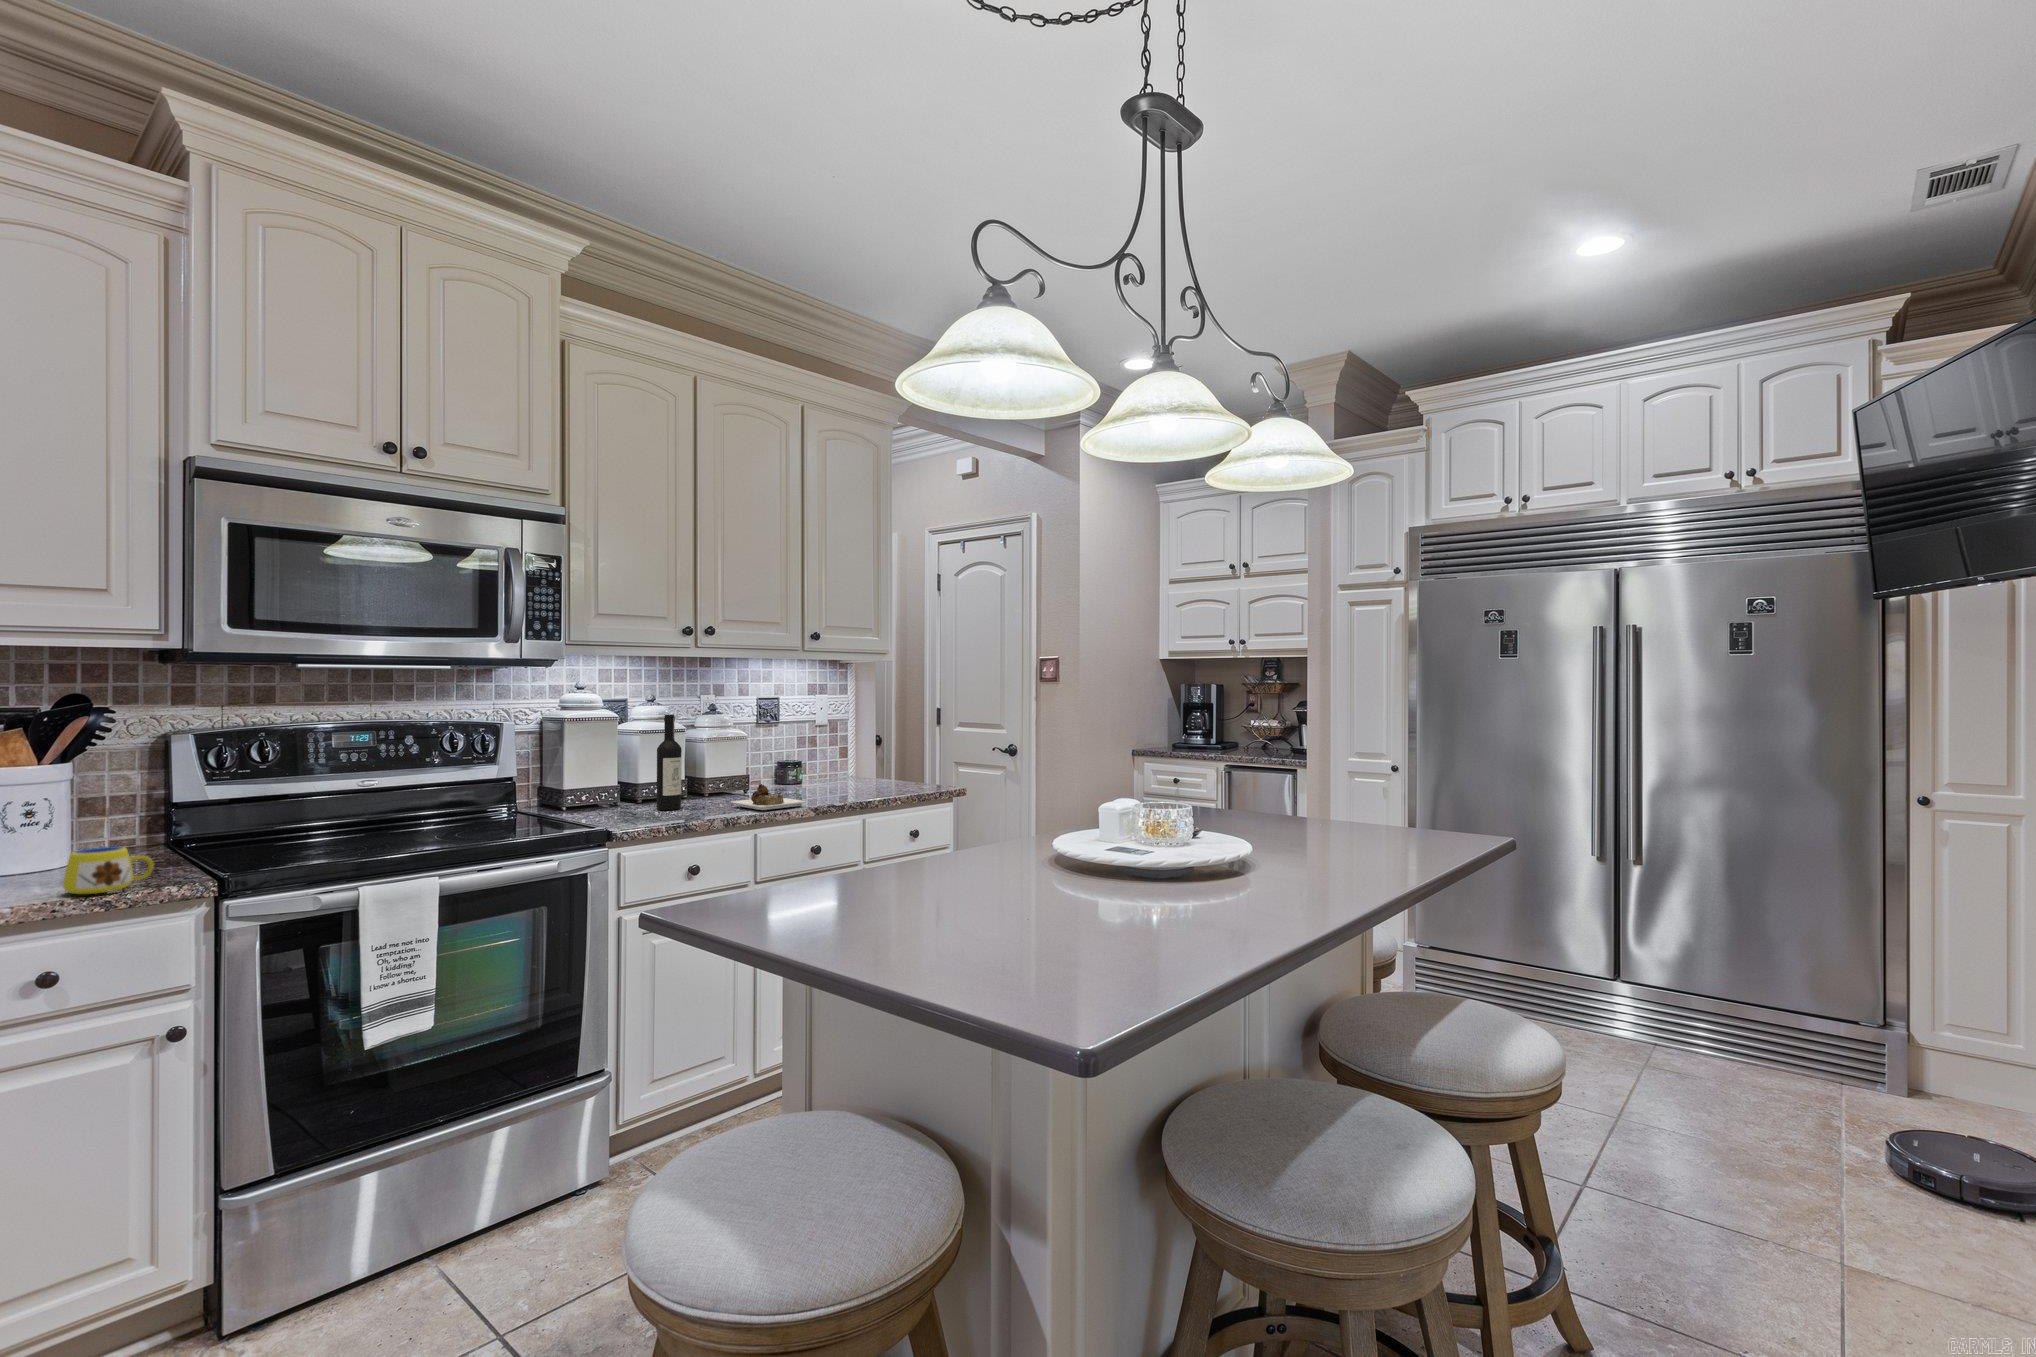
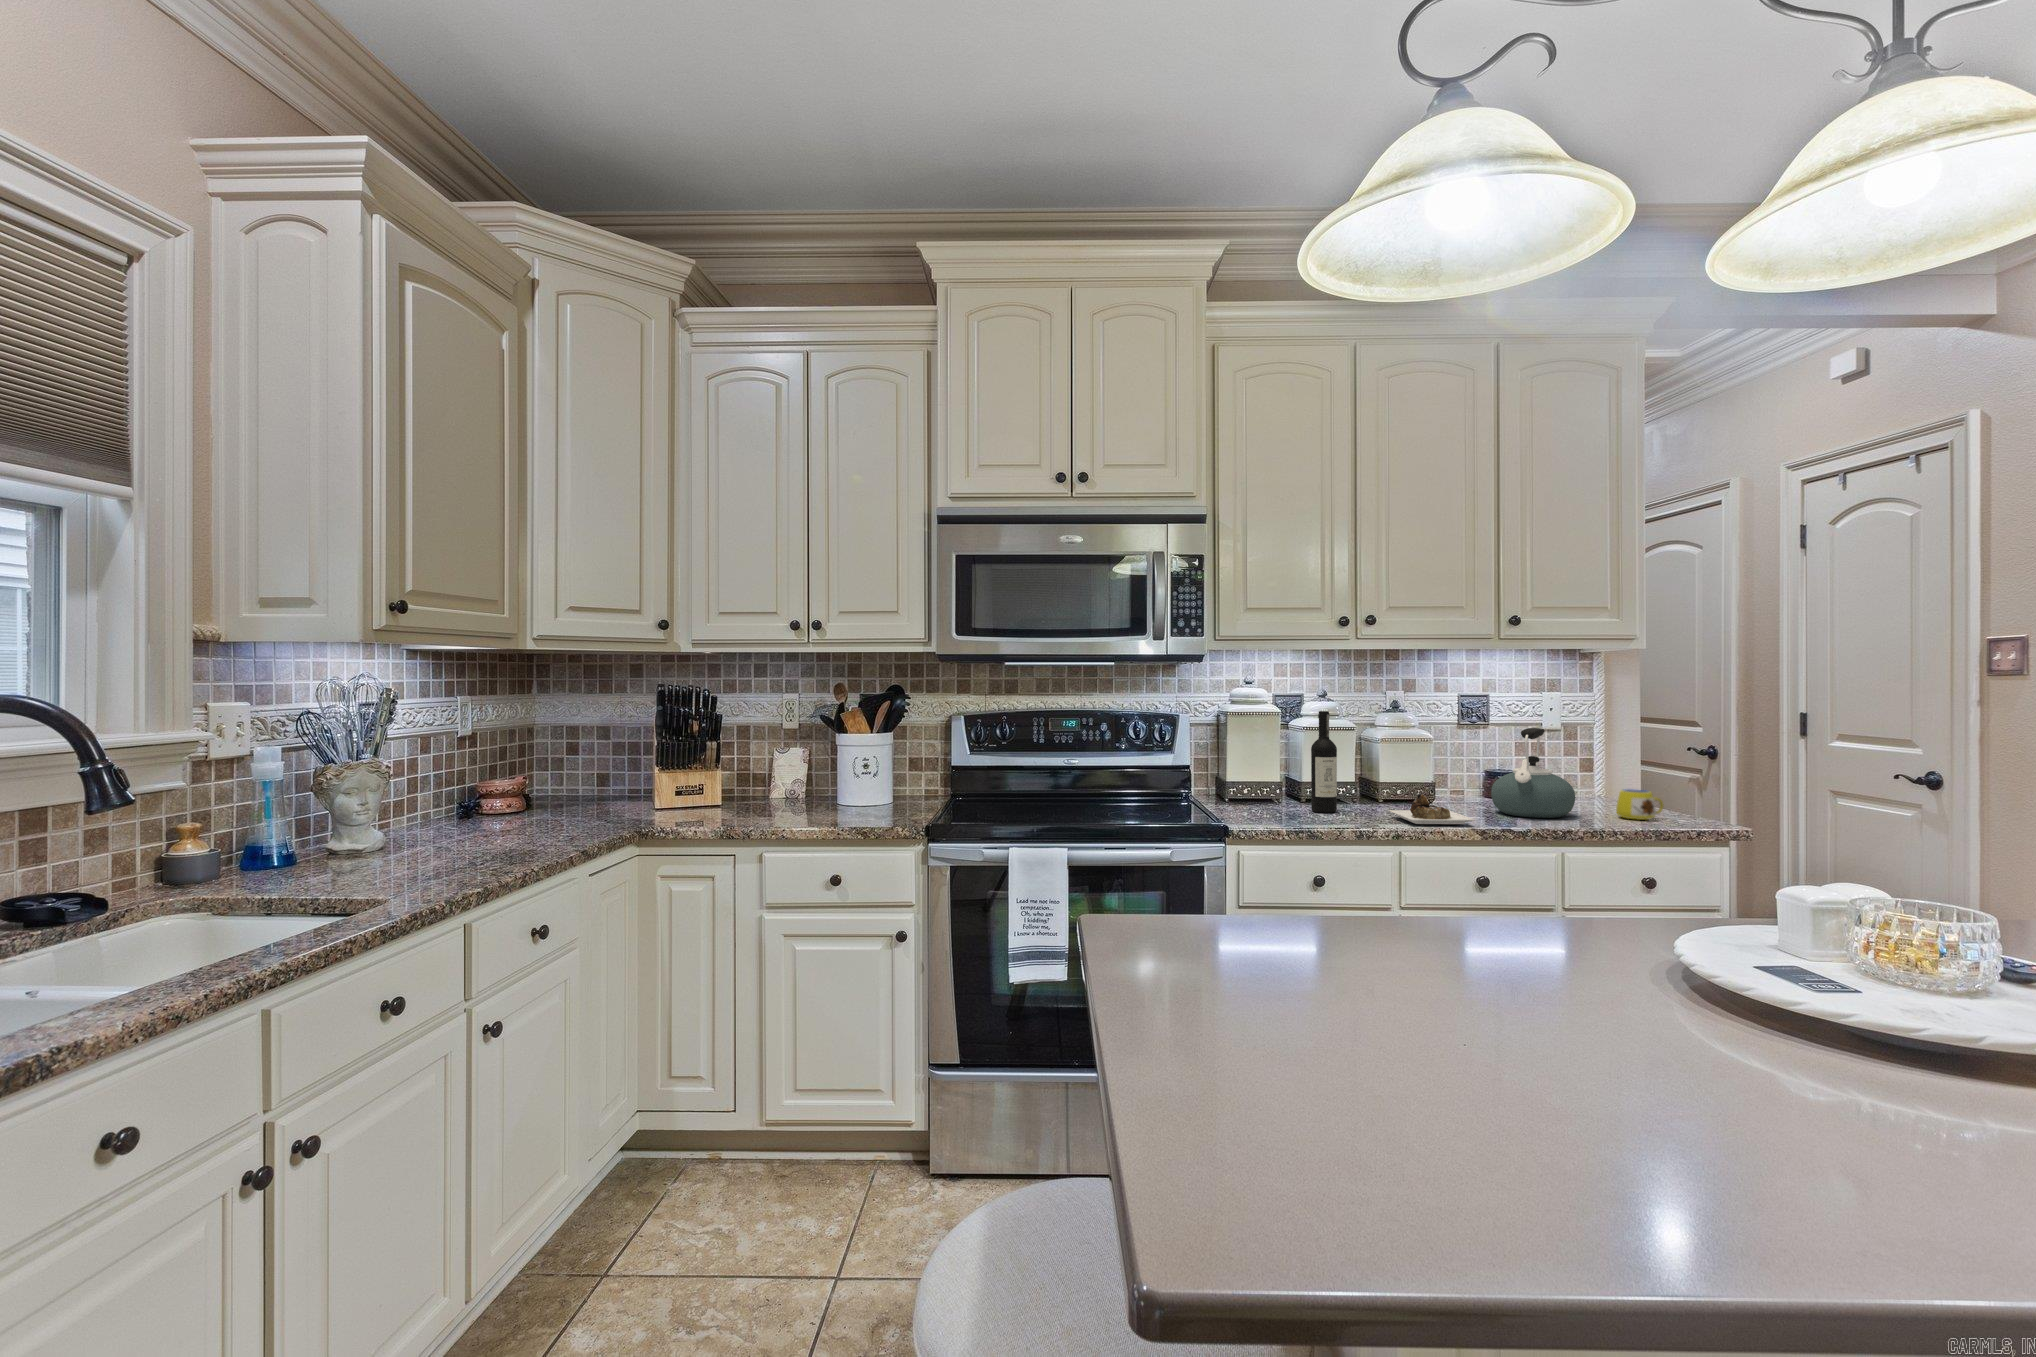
kettle: none [797,724,858,796] -> present [1491,728,1575,818]
mug: present [63,847,154,894] -> present [1616,789,1664,820]

